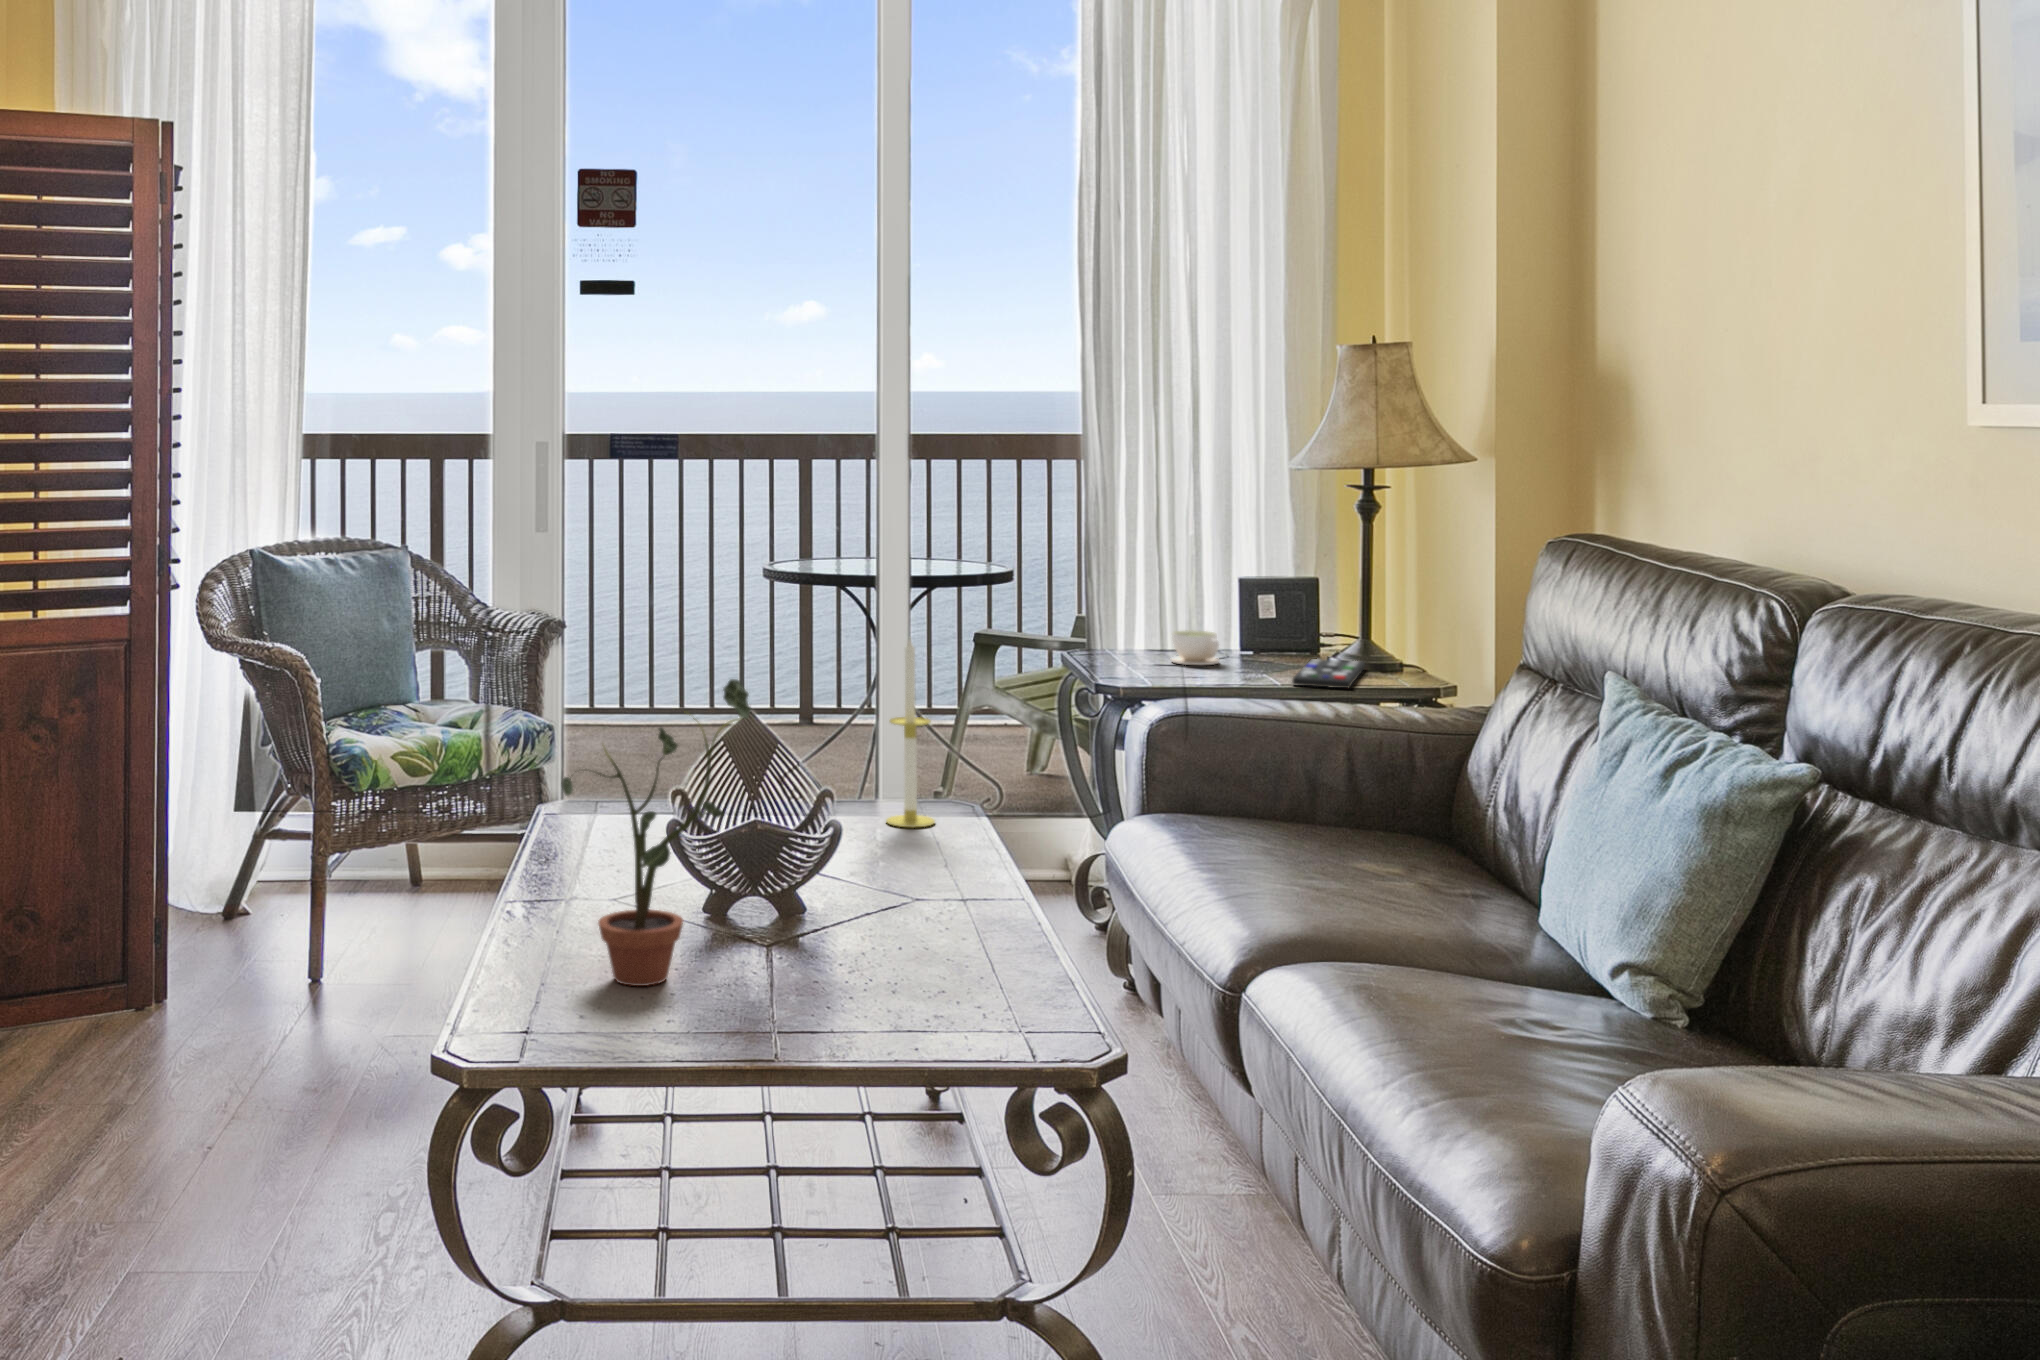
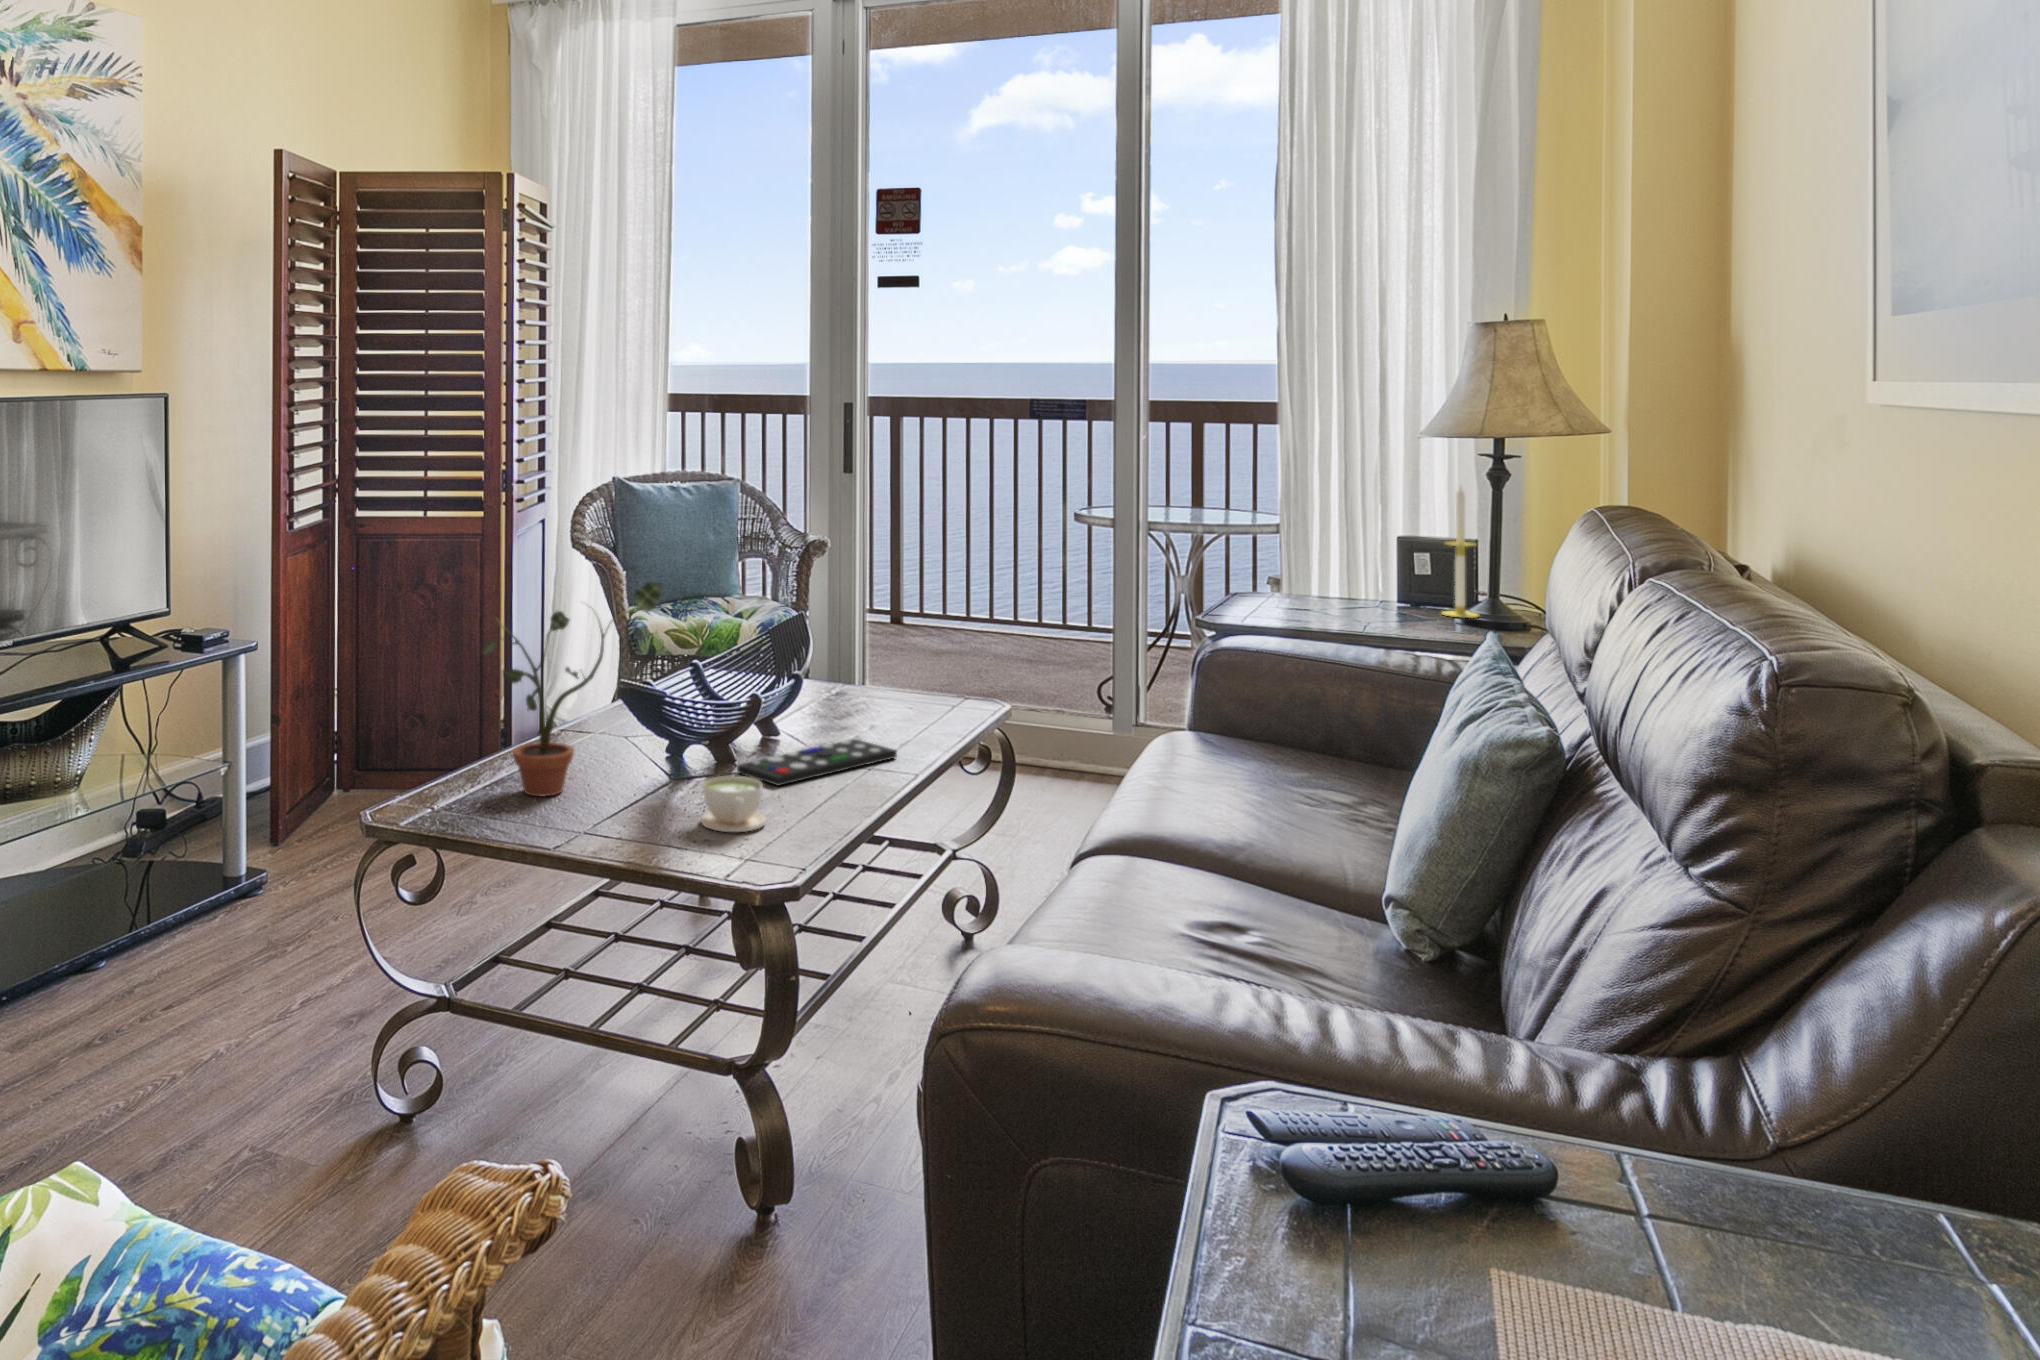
coffee cup: present [1171,631,1220,665] -> present [701,776,766,832]
candle: present [886,639,935,827] -> present [1442,486,1479,618]
remote control: present [1292,659,1365,688] -> present [737,739,897,786]

